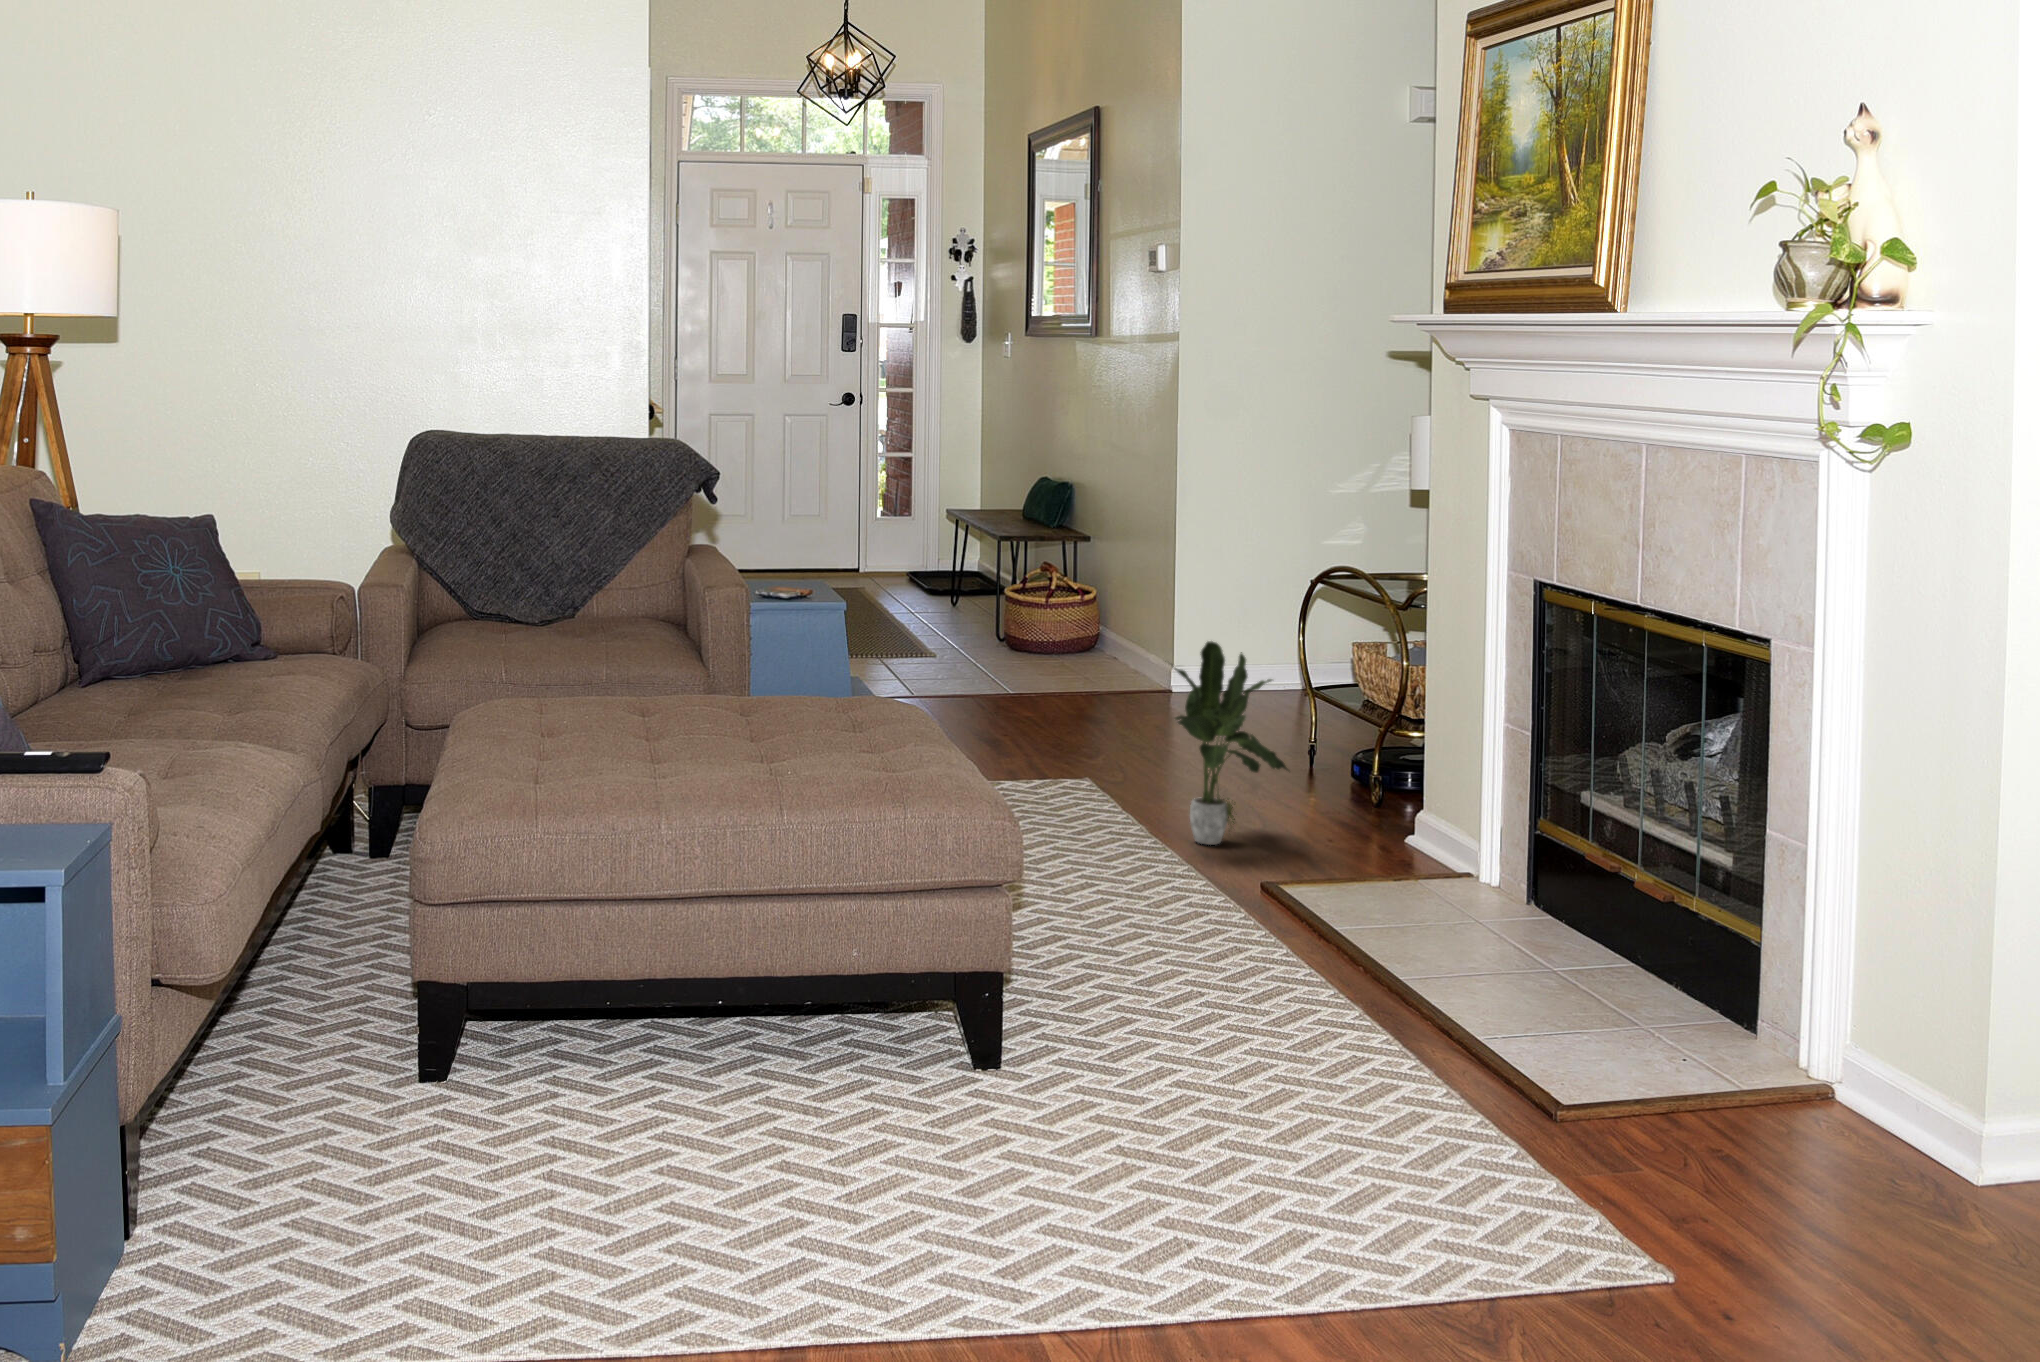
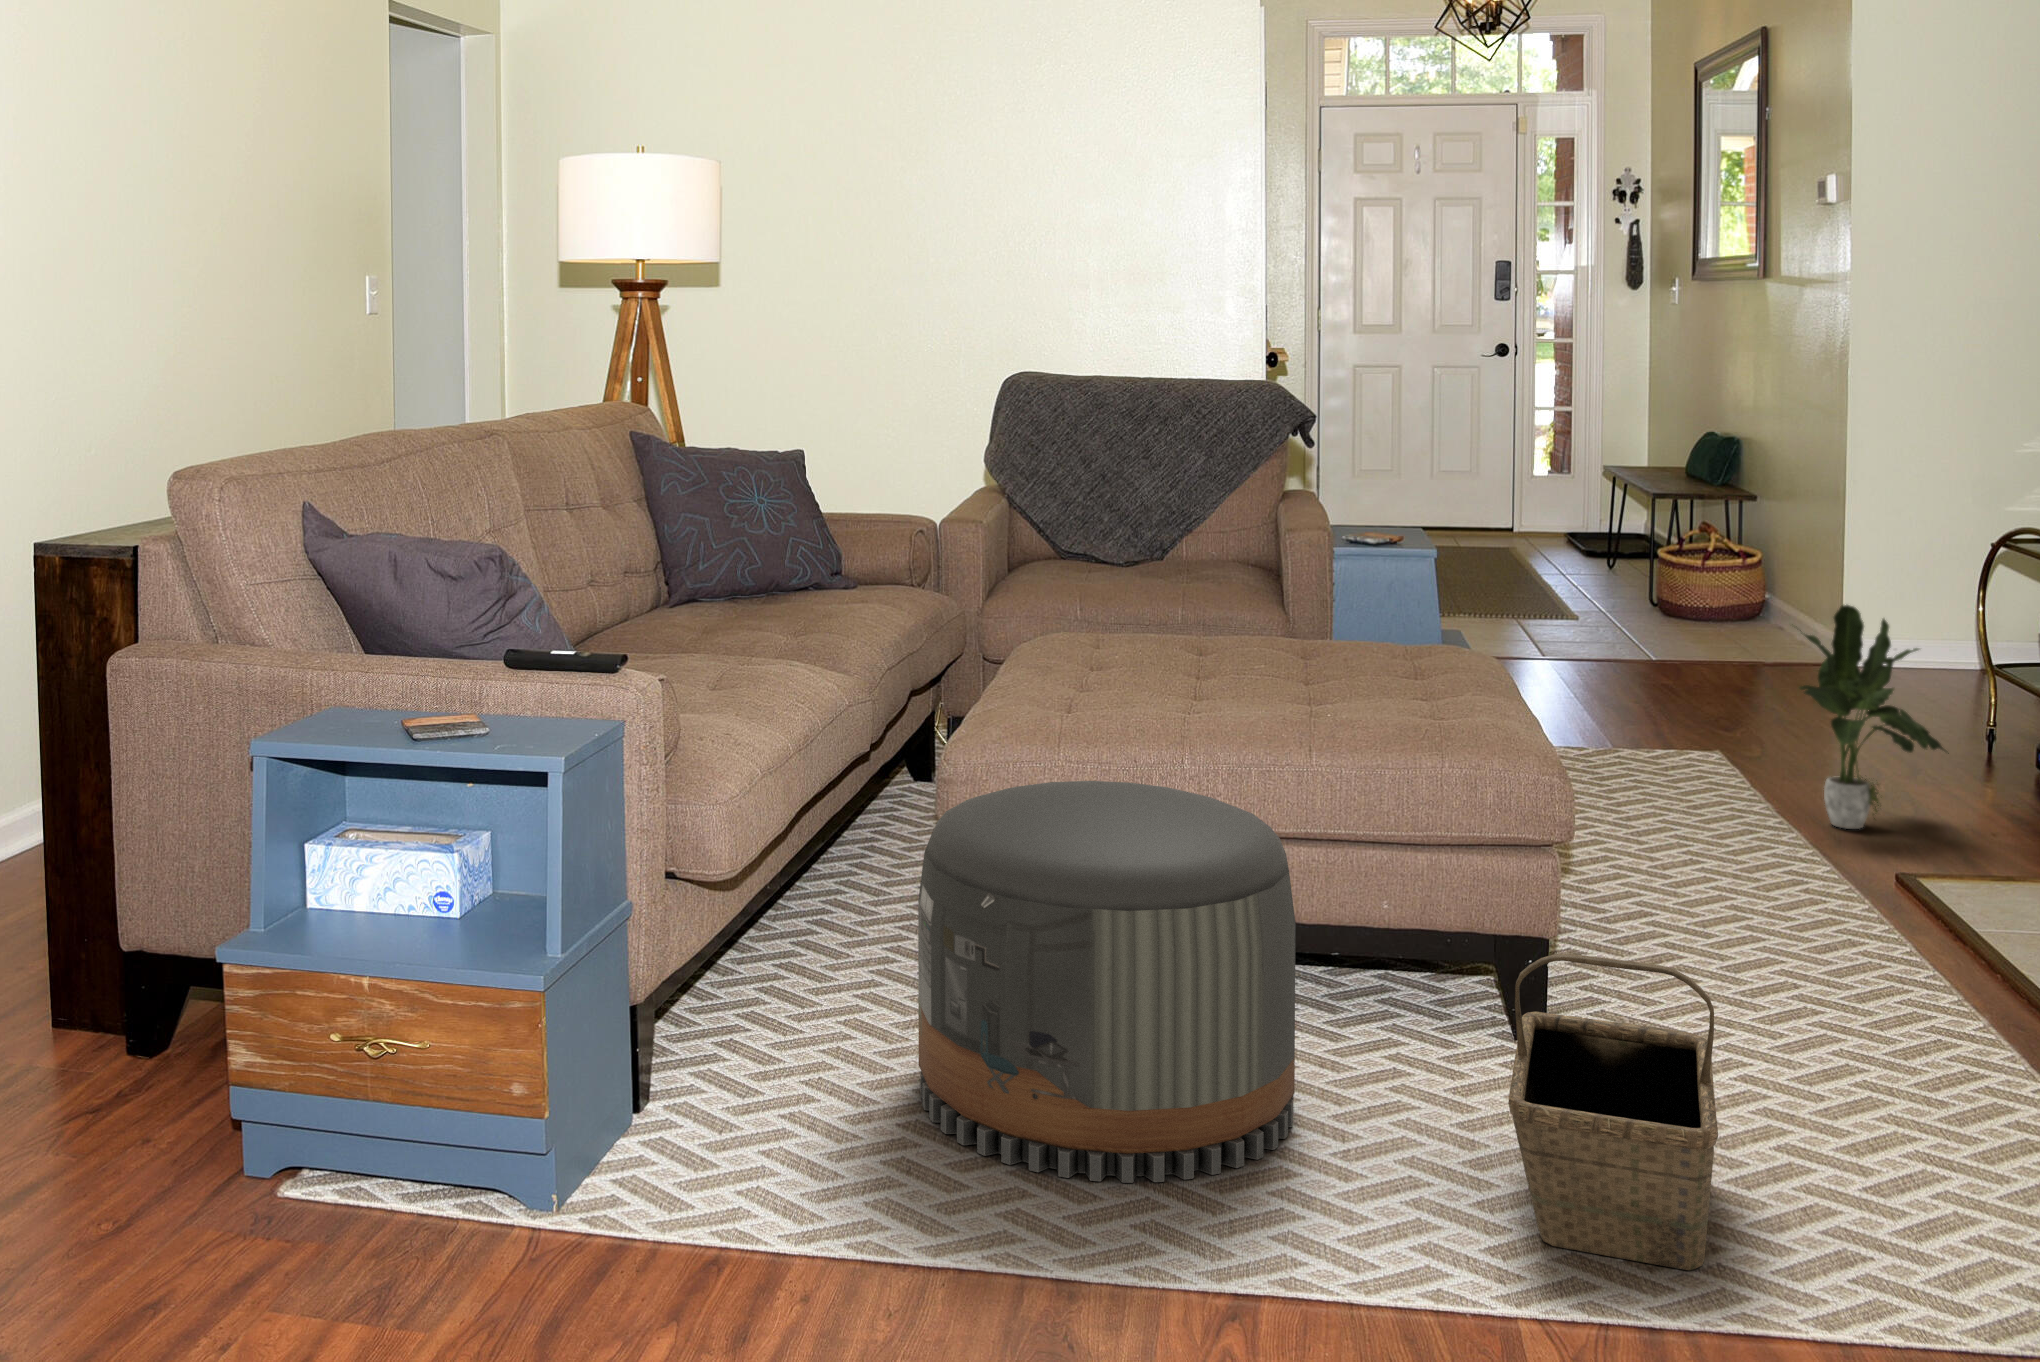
pouf: none [416,841,806,1256] -> present [918,781,1296,1183]
basket: none [1011,980,1202,1266] -> present [1509,954,1718,1270]

